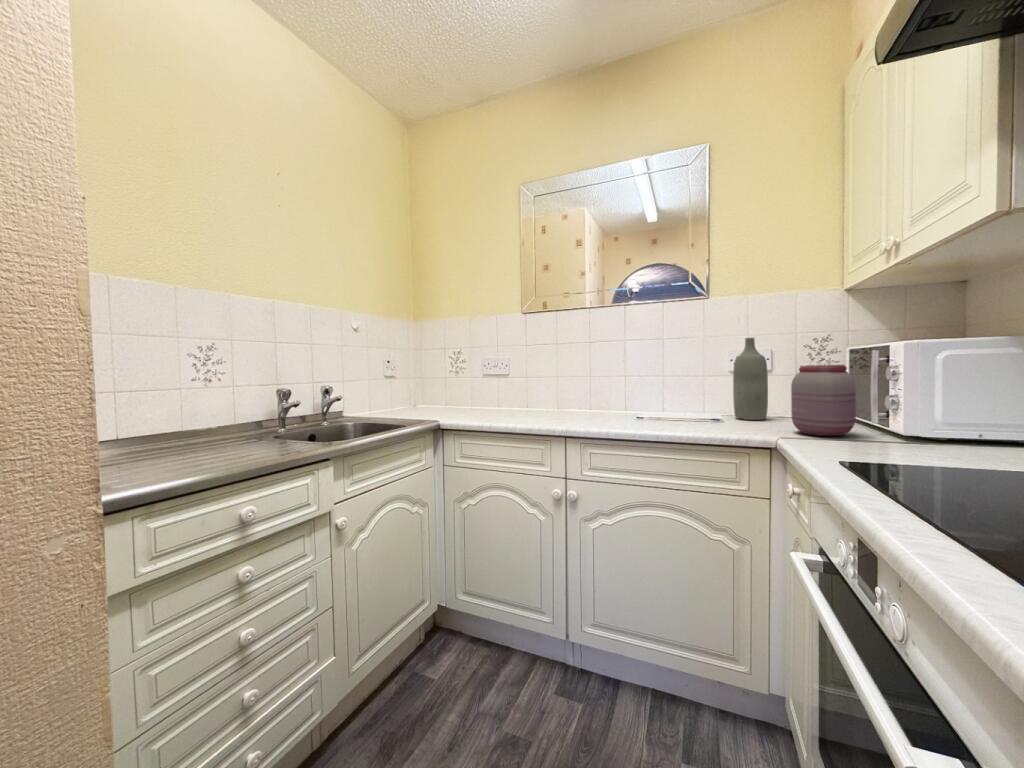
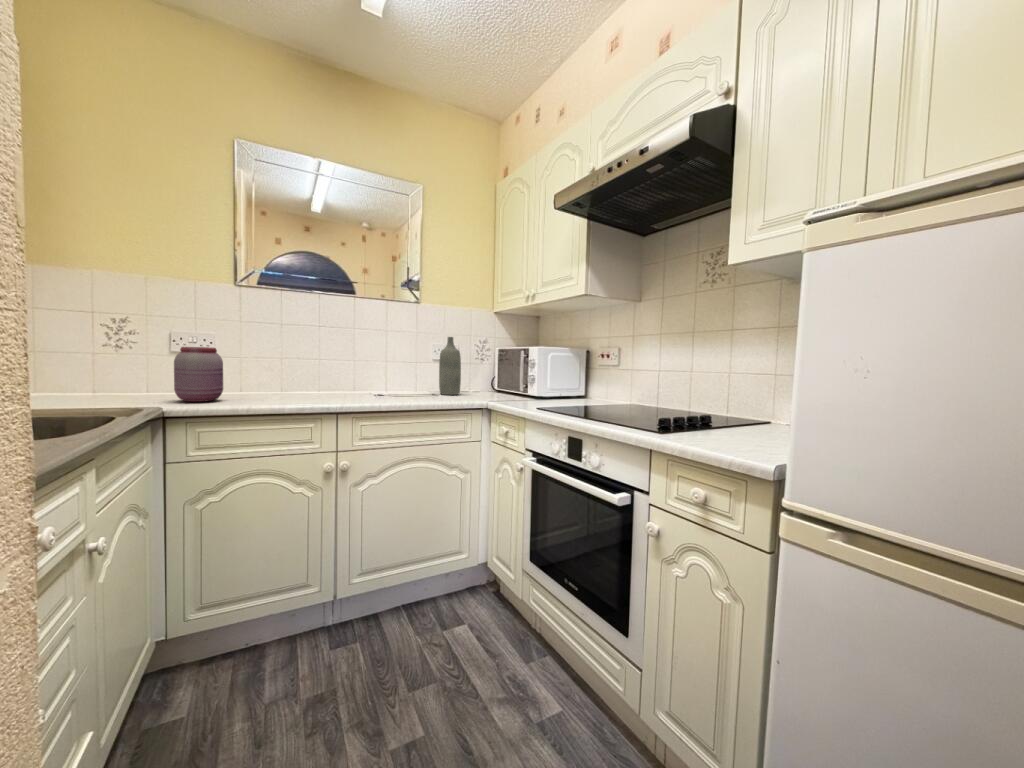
jar: present [791,365,856,436] -> present [174,347,223,402]

